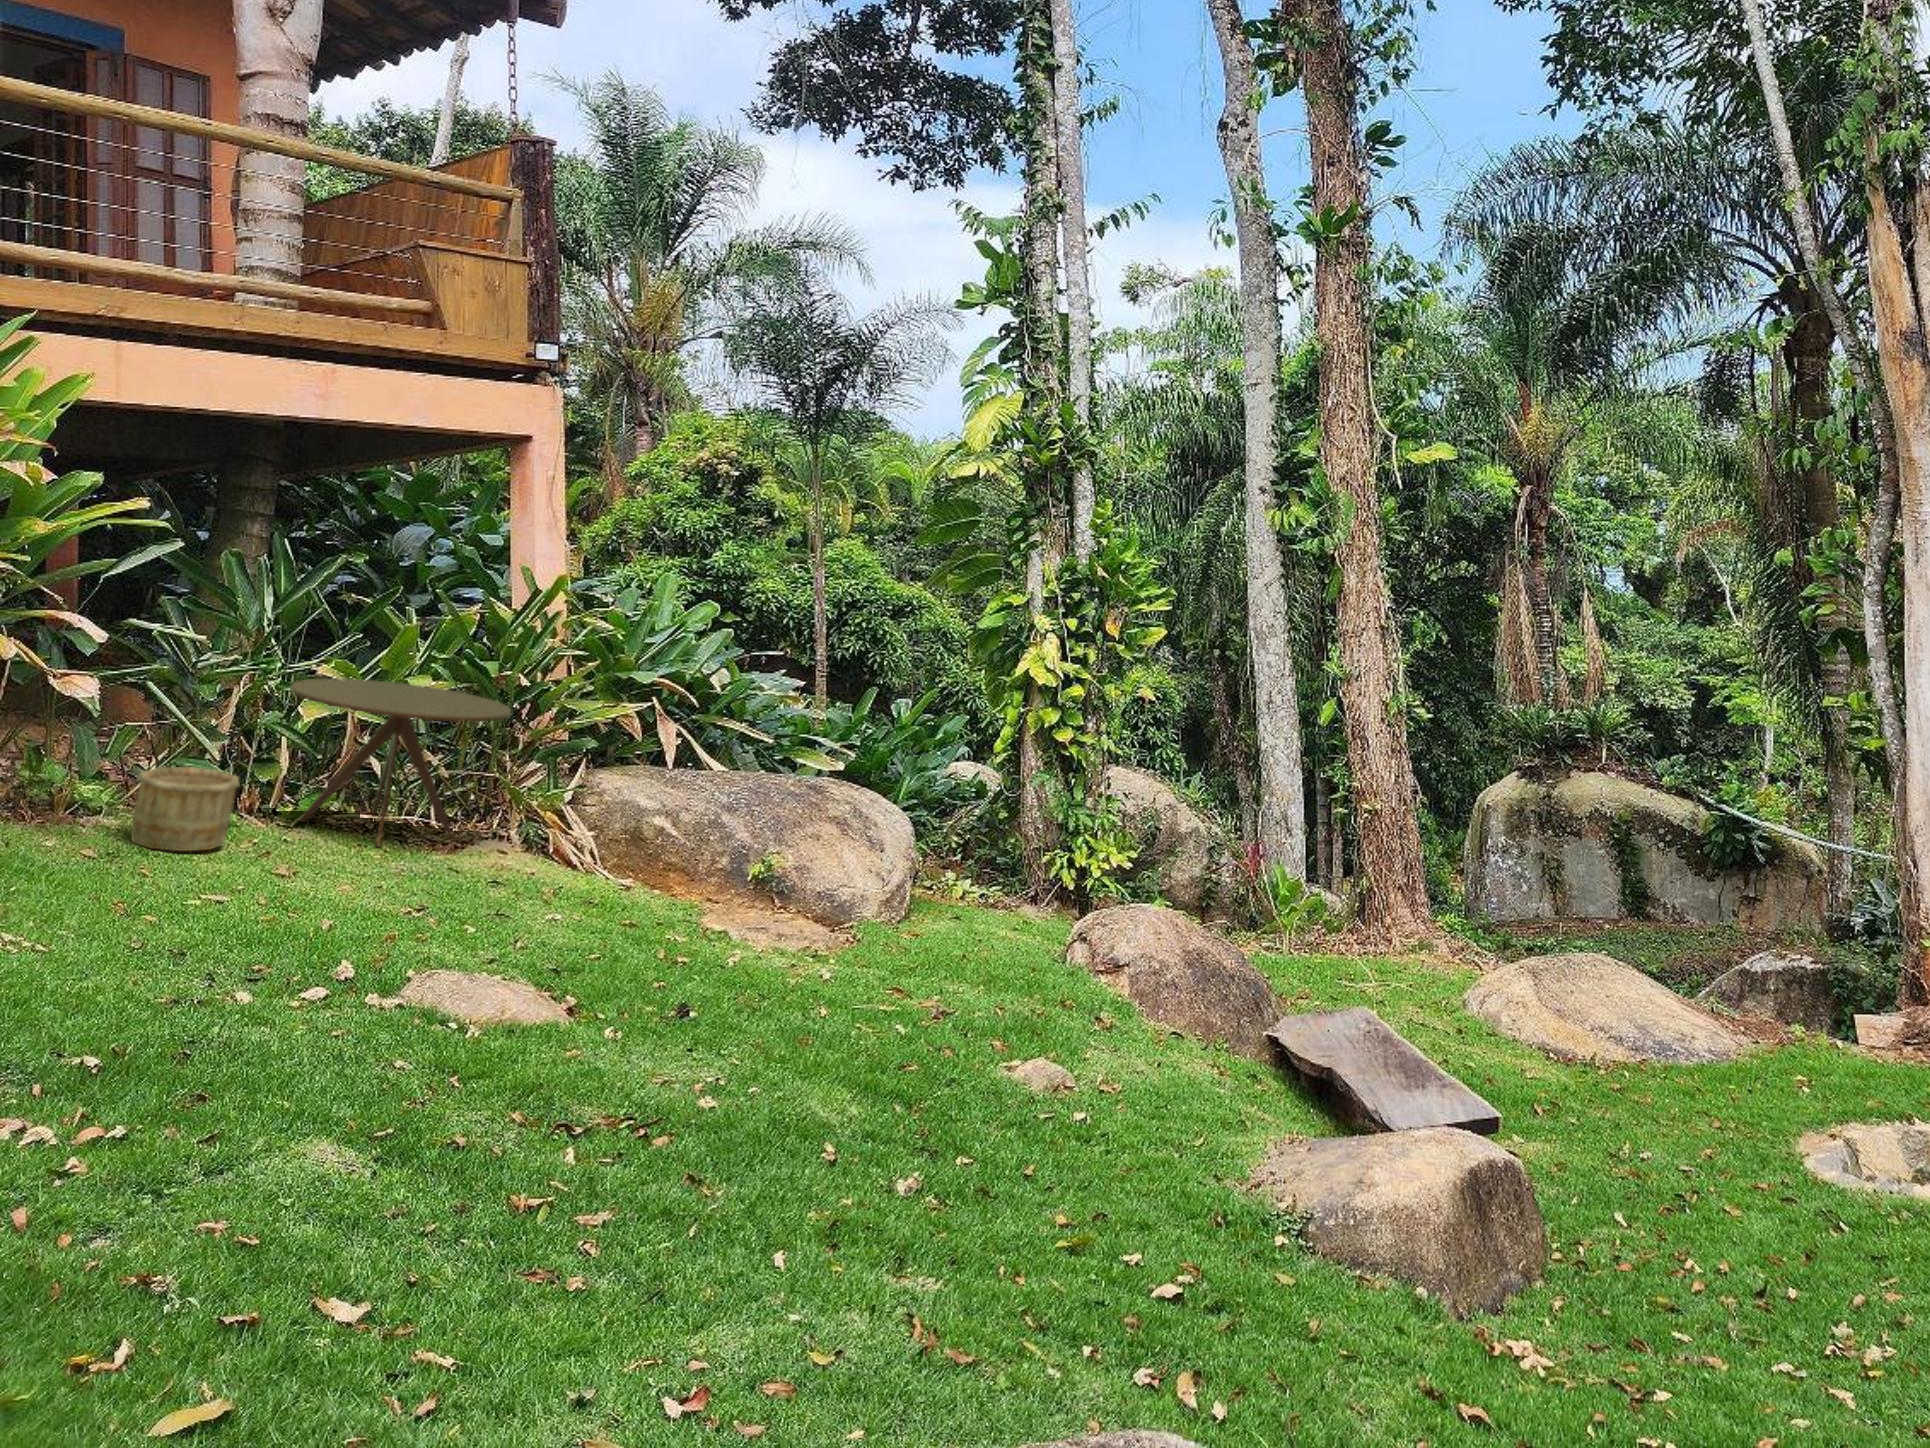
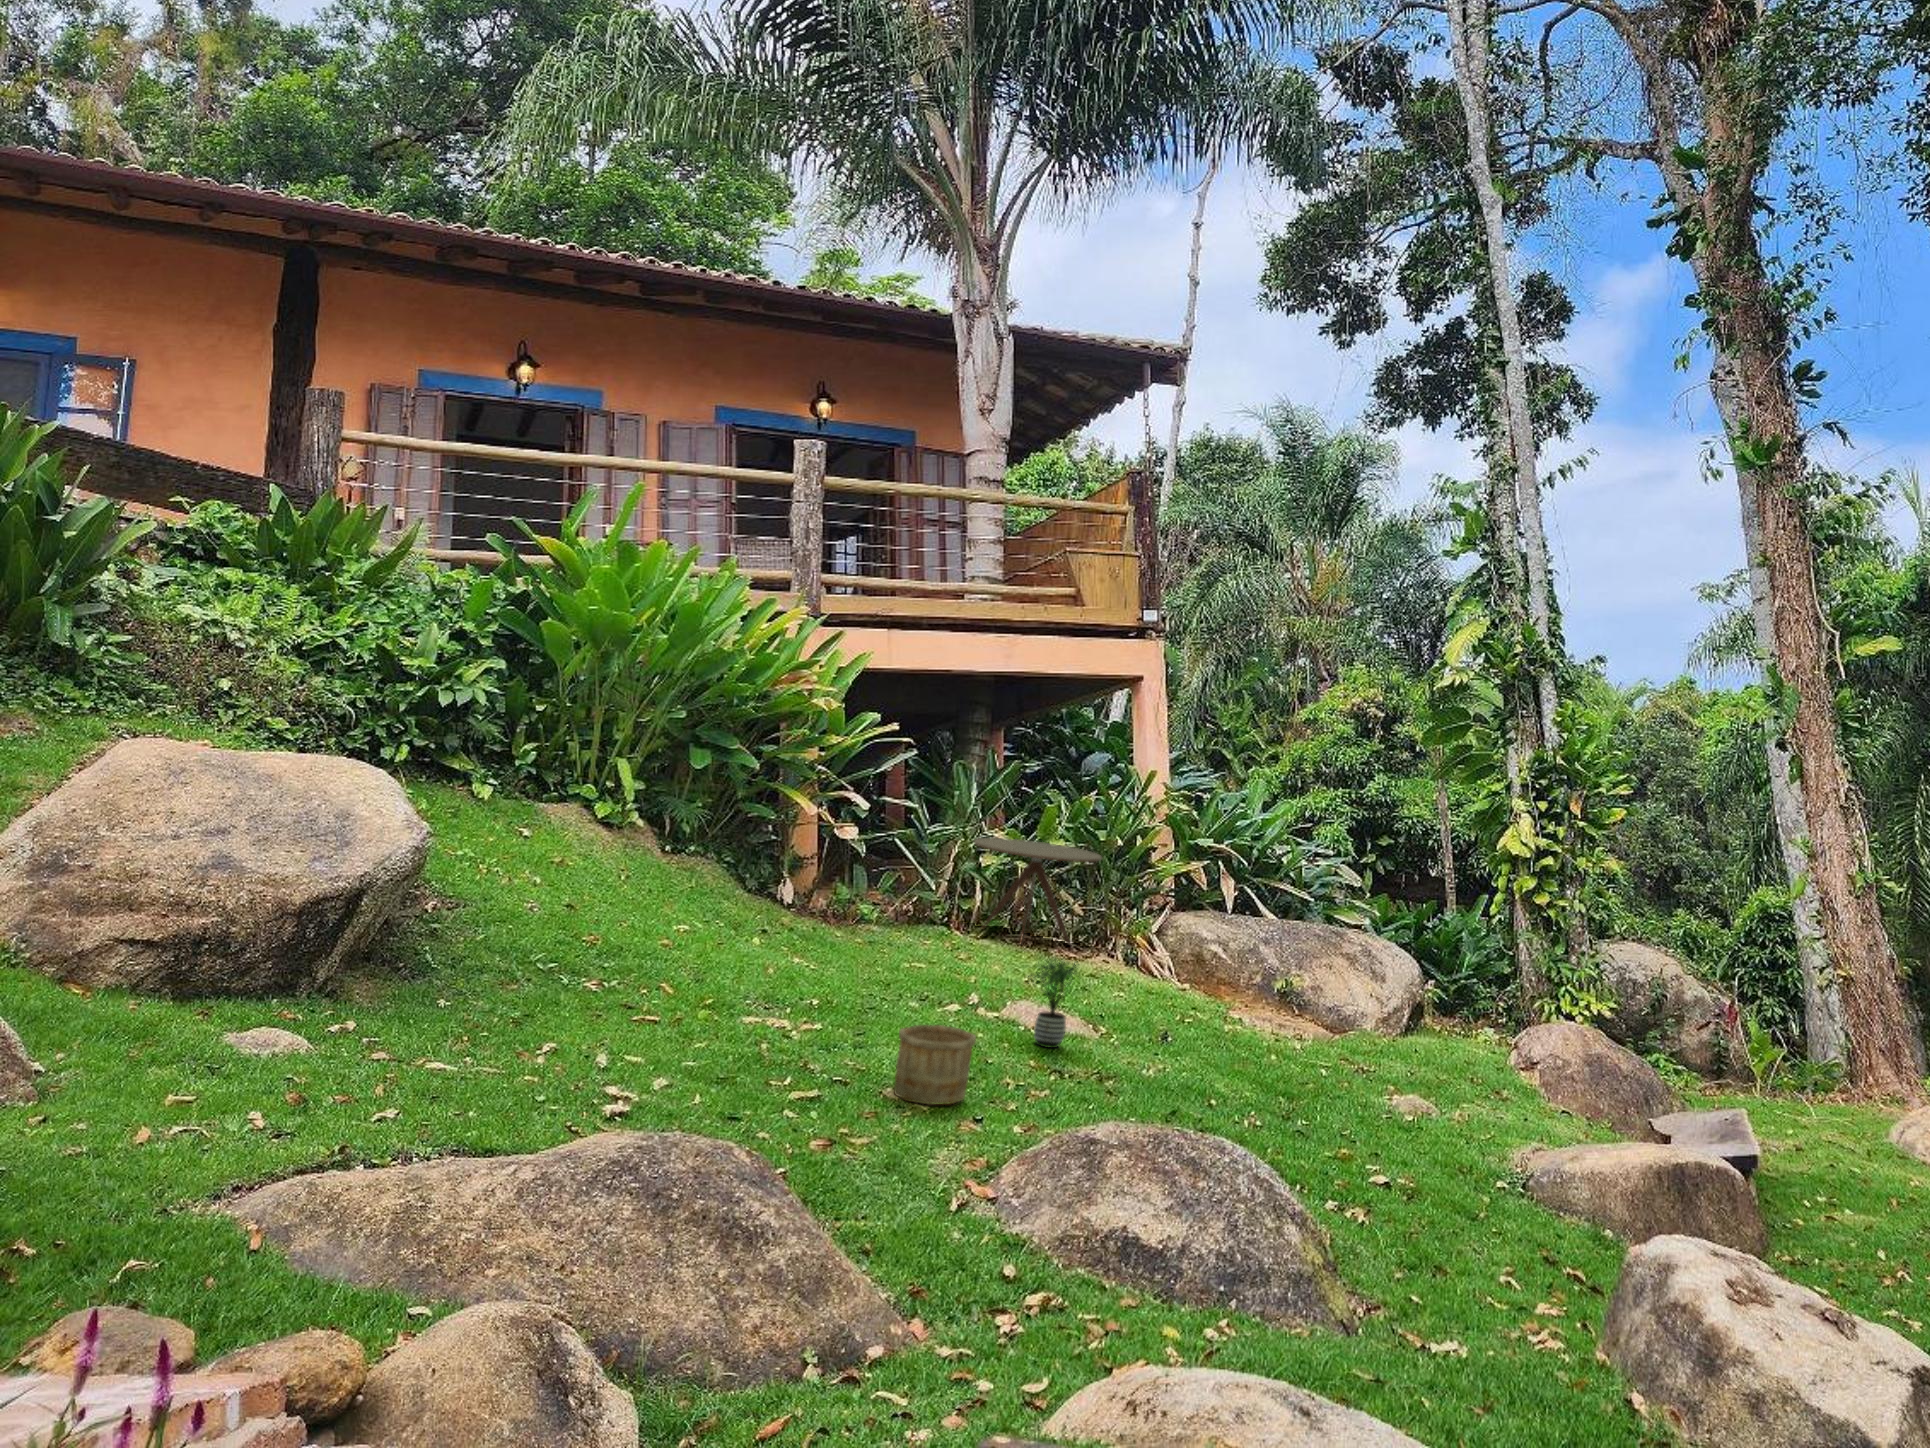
wooden bucket: present [131,767,240,851] -> present [894,1025,976,1105]
potted plant: none [492,922,594,1074] -> present [1028,961,1079,1048]

